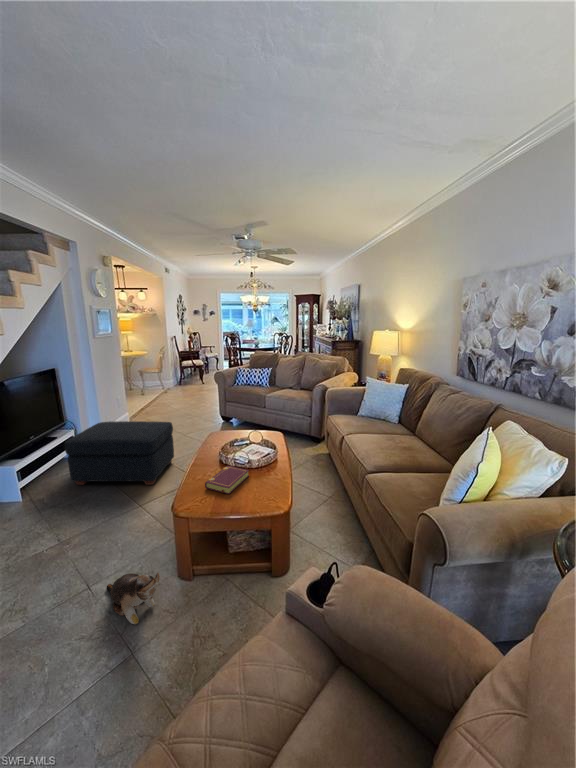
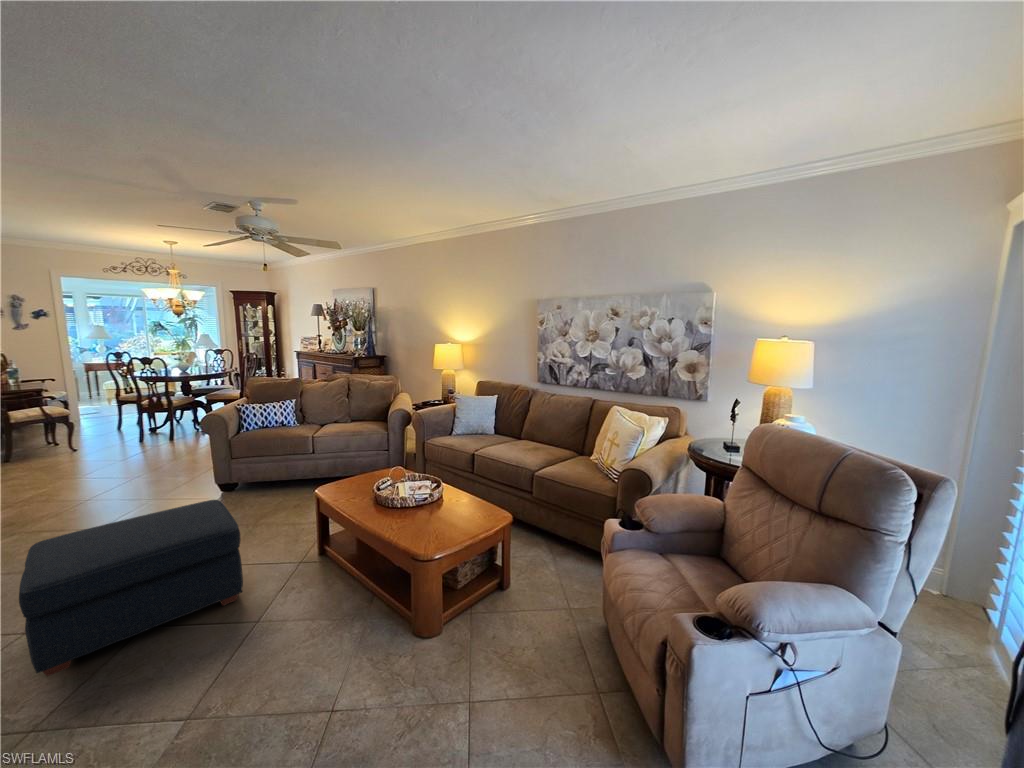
book: present [205,466,249,494] -> none [421,503,462,534]
plush toy: present [107,573,160,624] -> none [367,625,480,713]

